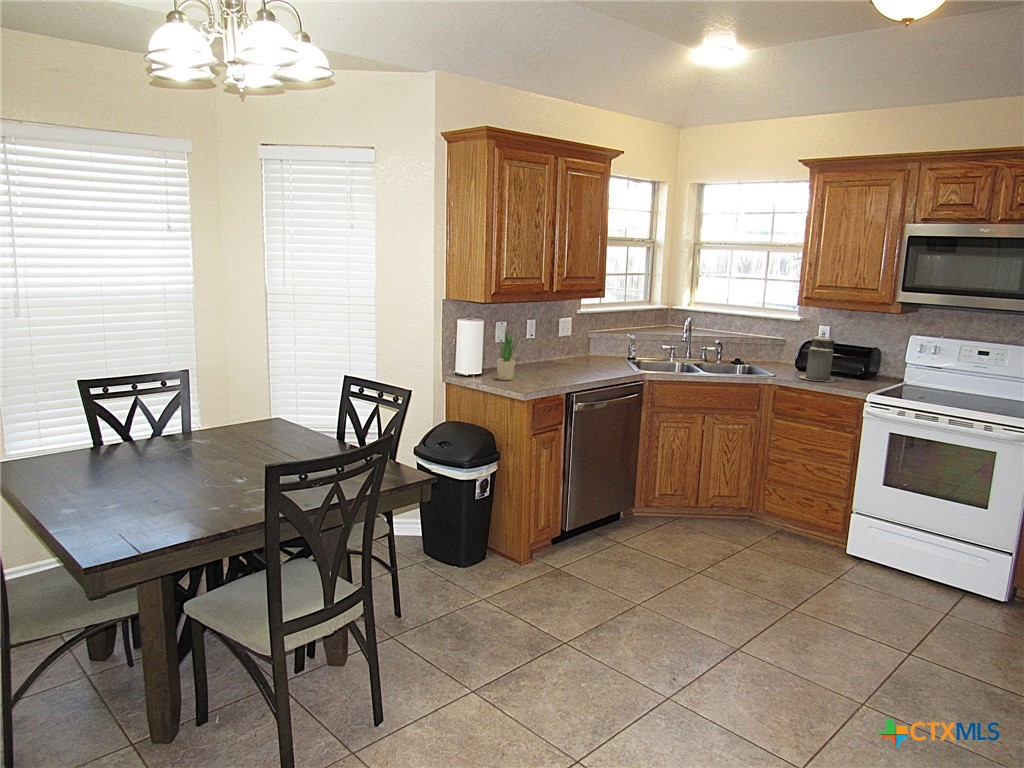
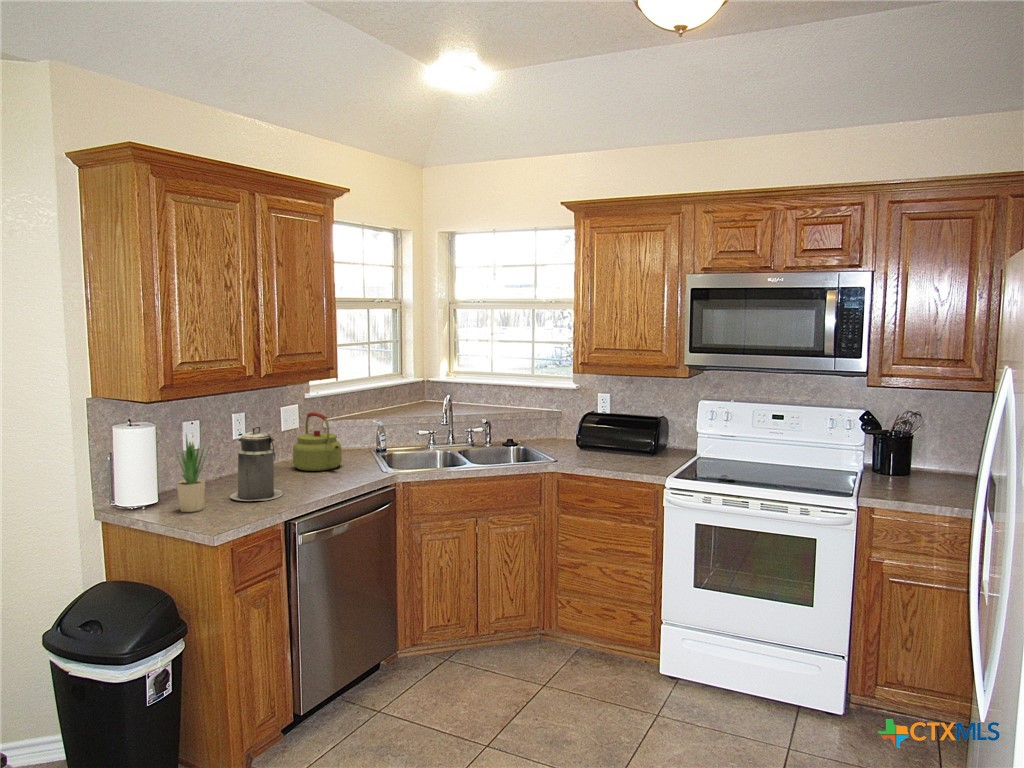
kettle: none [566,323,602,367] -> present [293,412,342,471]
canister: present [799,332,835,382] -> present [230,426,283,501]

